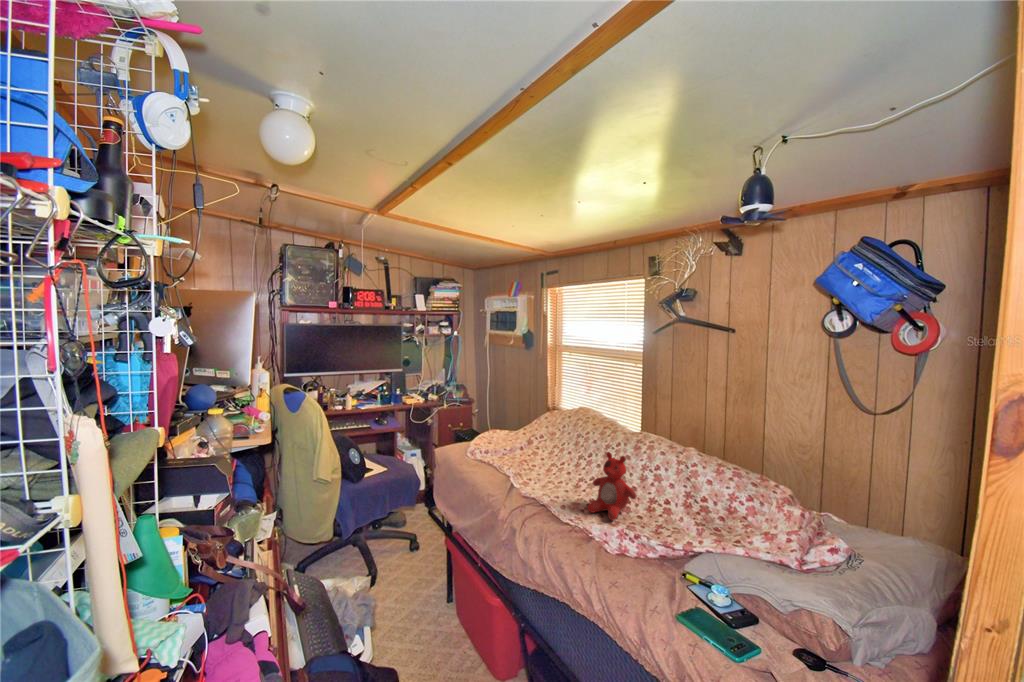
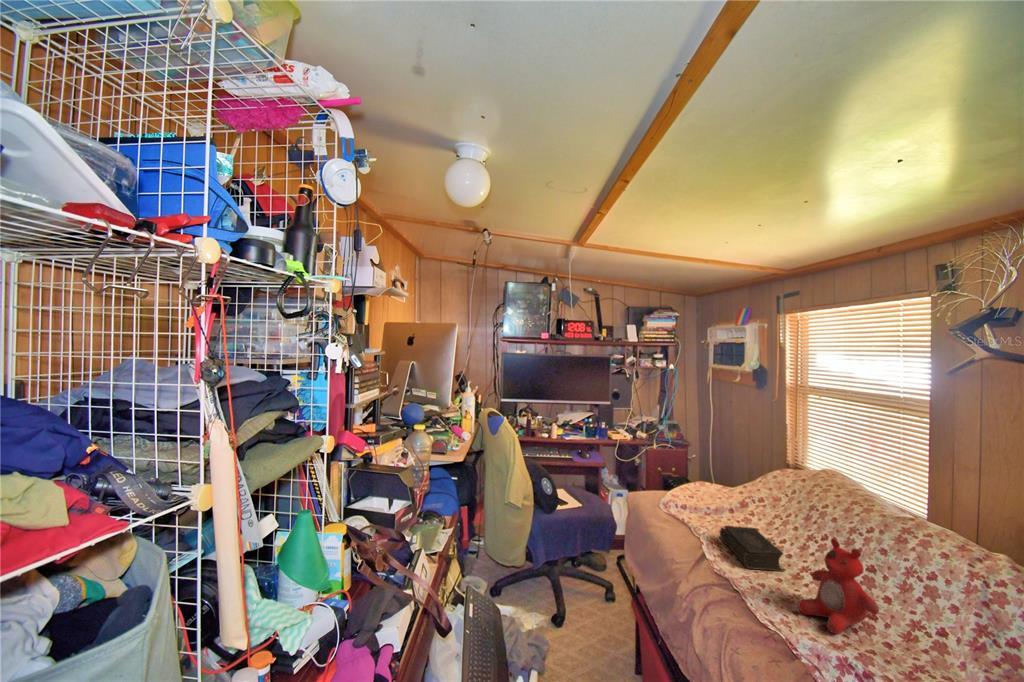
book: none [521,458,570,491] -> present [720,526,783,571]

